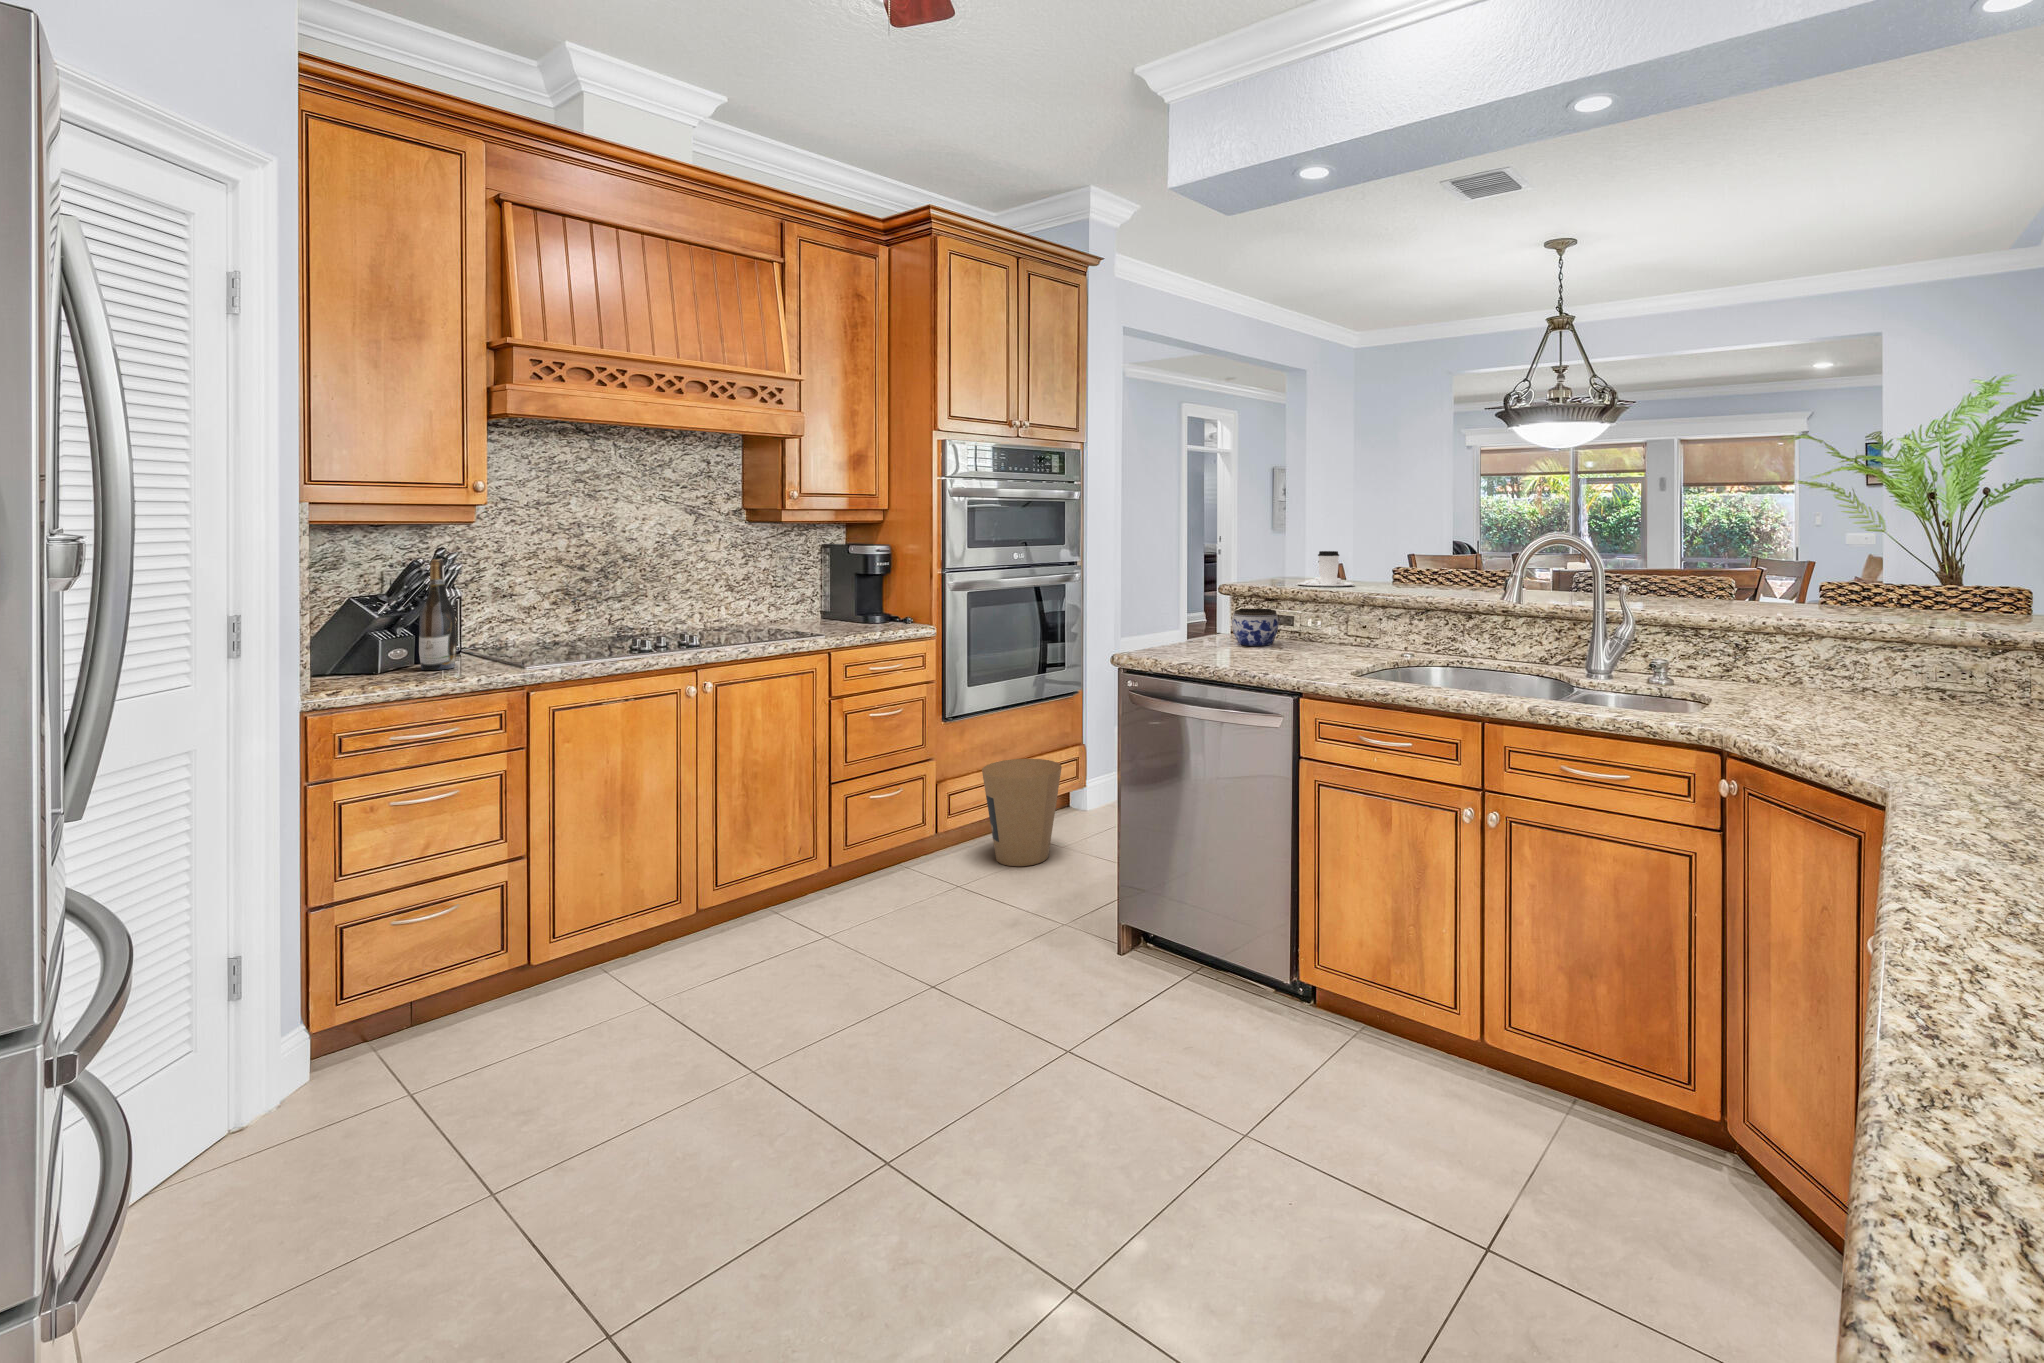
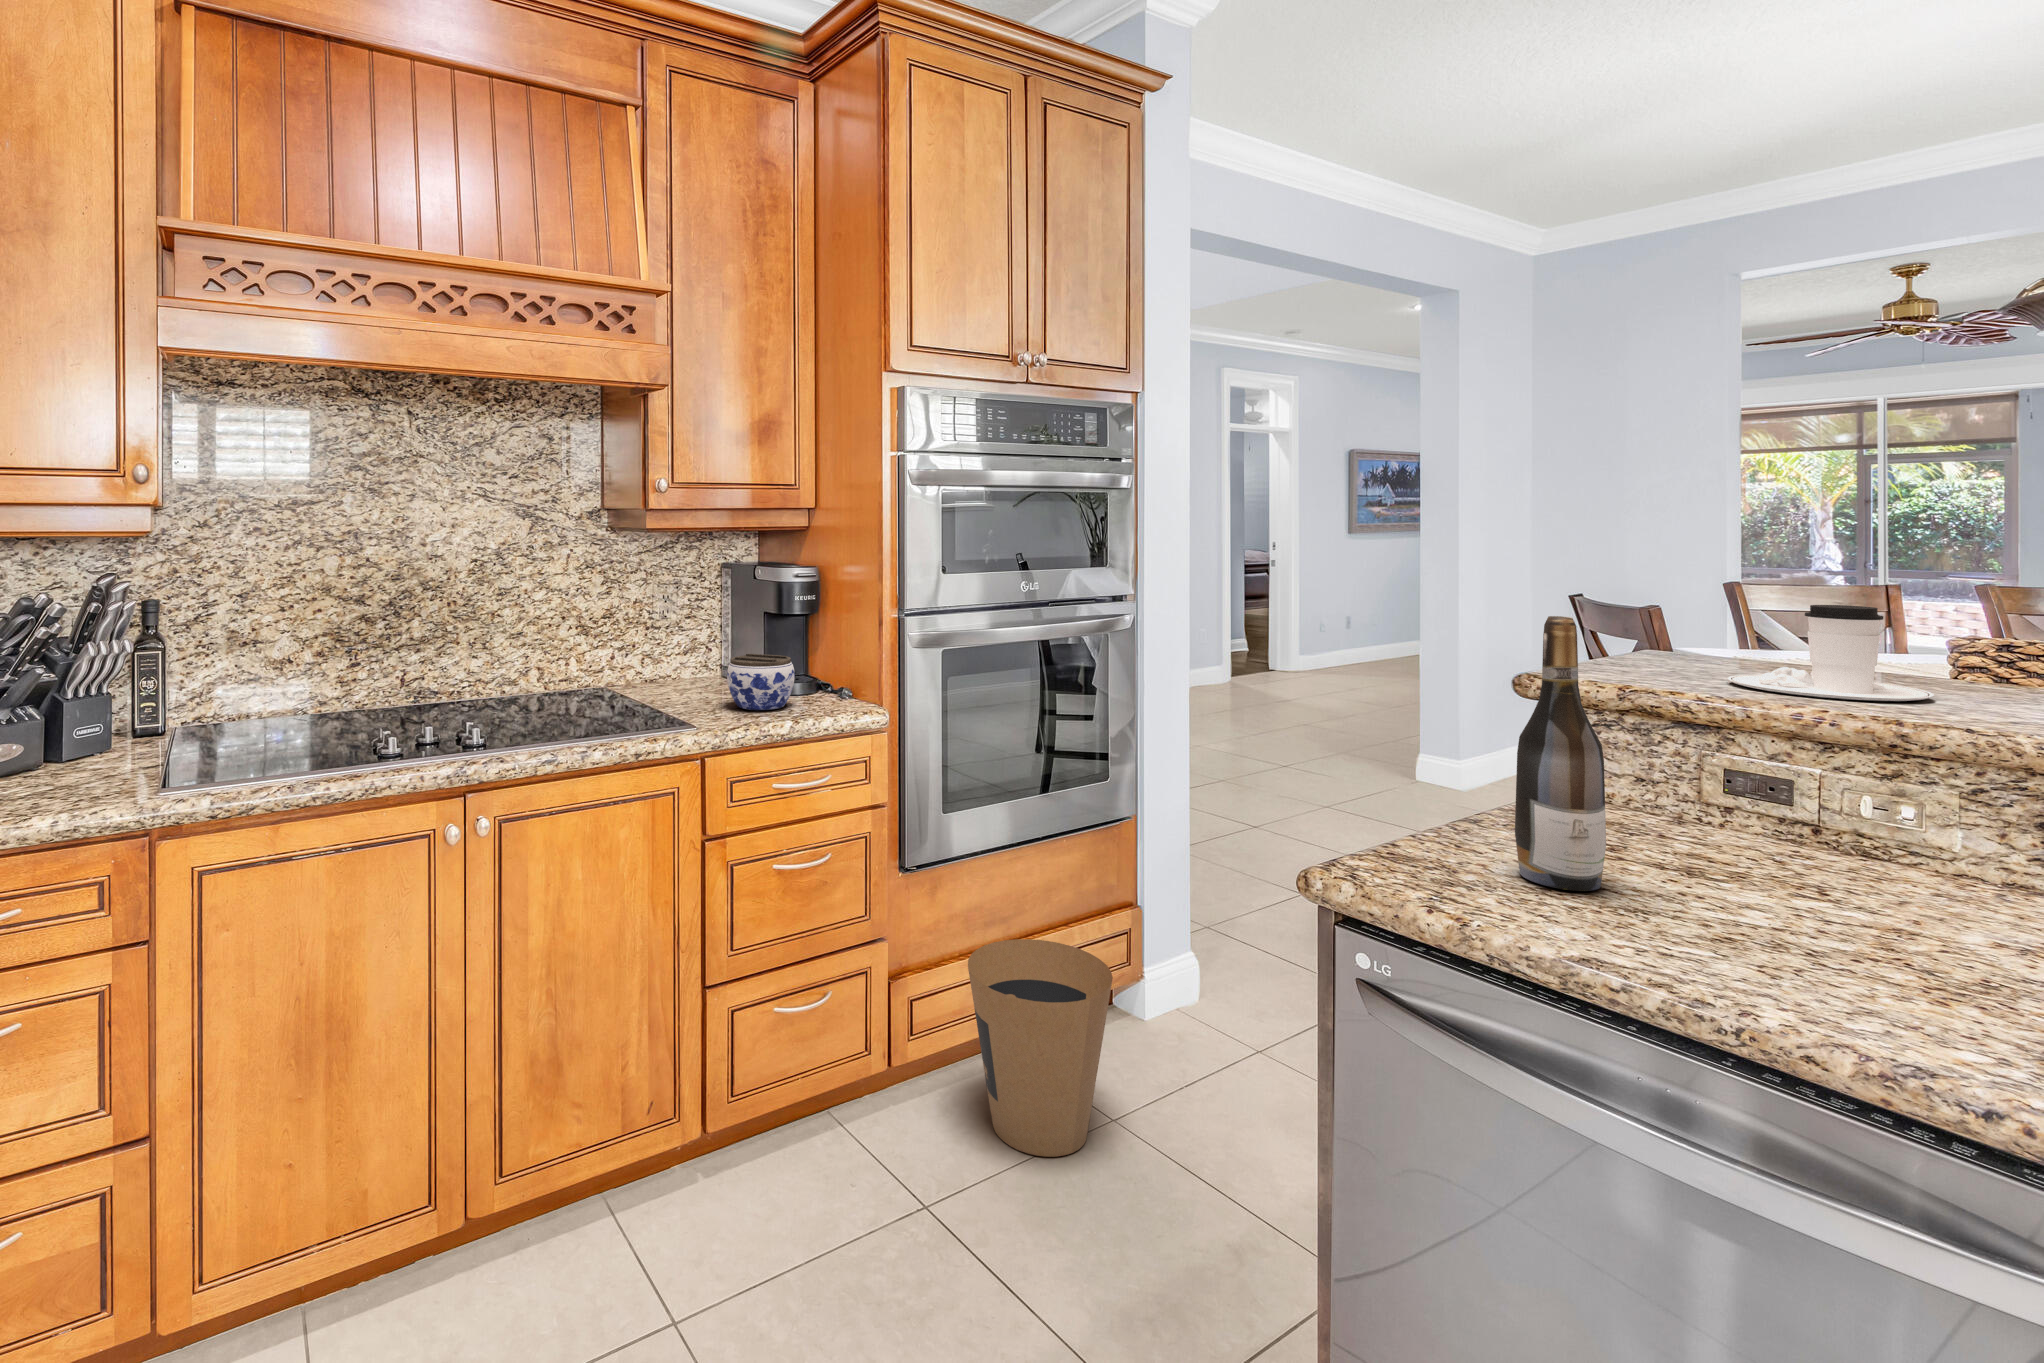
wine bottle: present [419,559,457,670] -> present [1515,616,1606,891]
jar: present [1232,609,1279,646] -> present [727,654,795,710]

